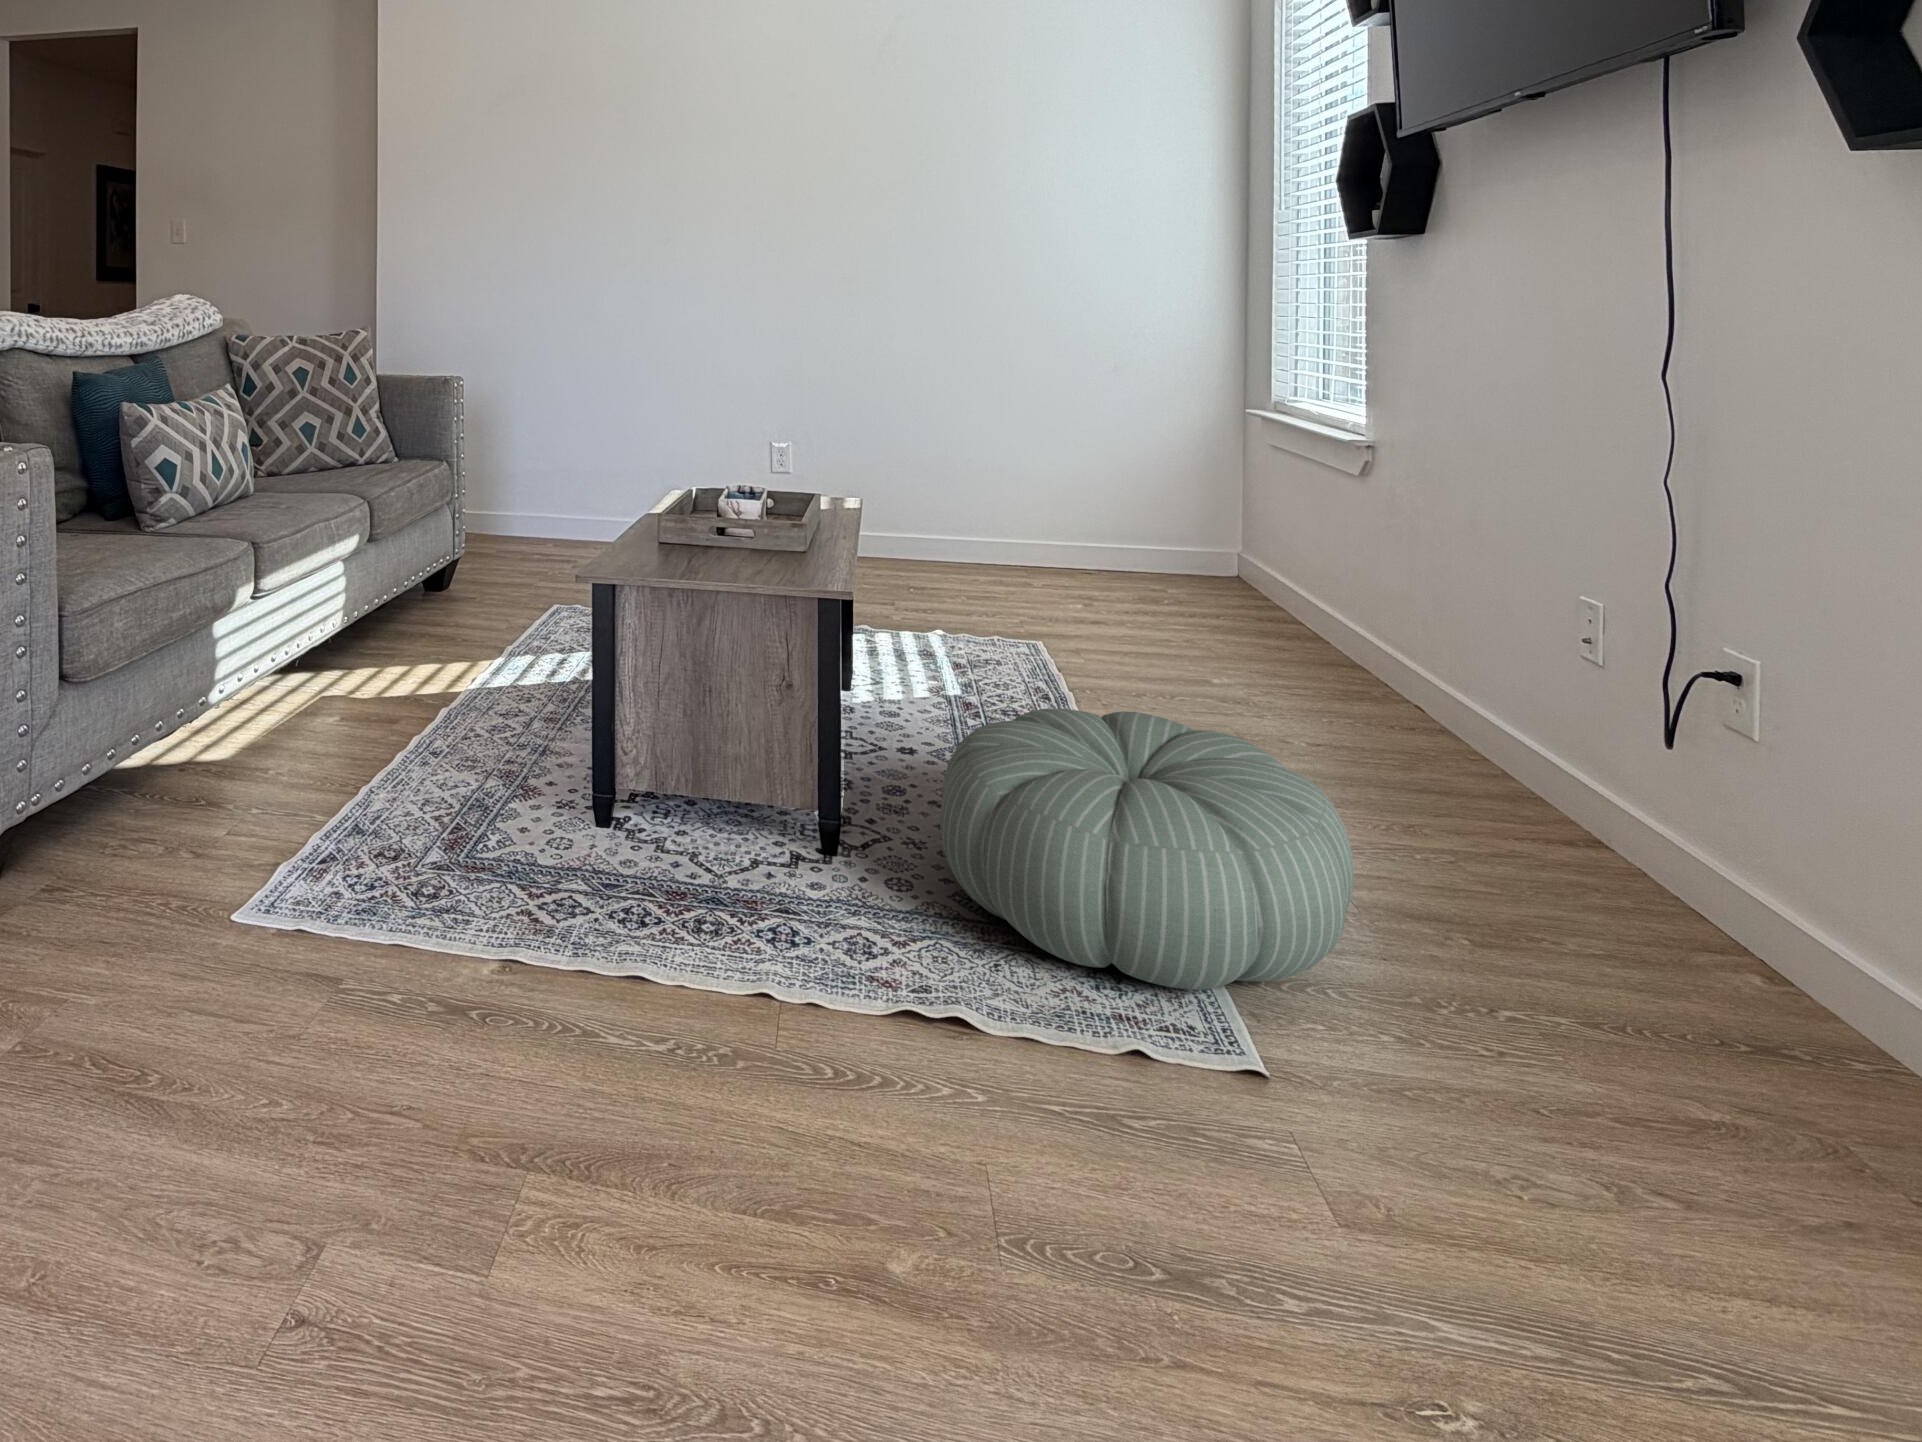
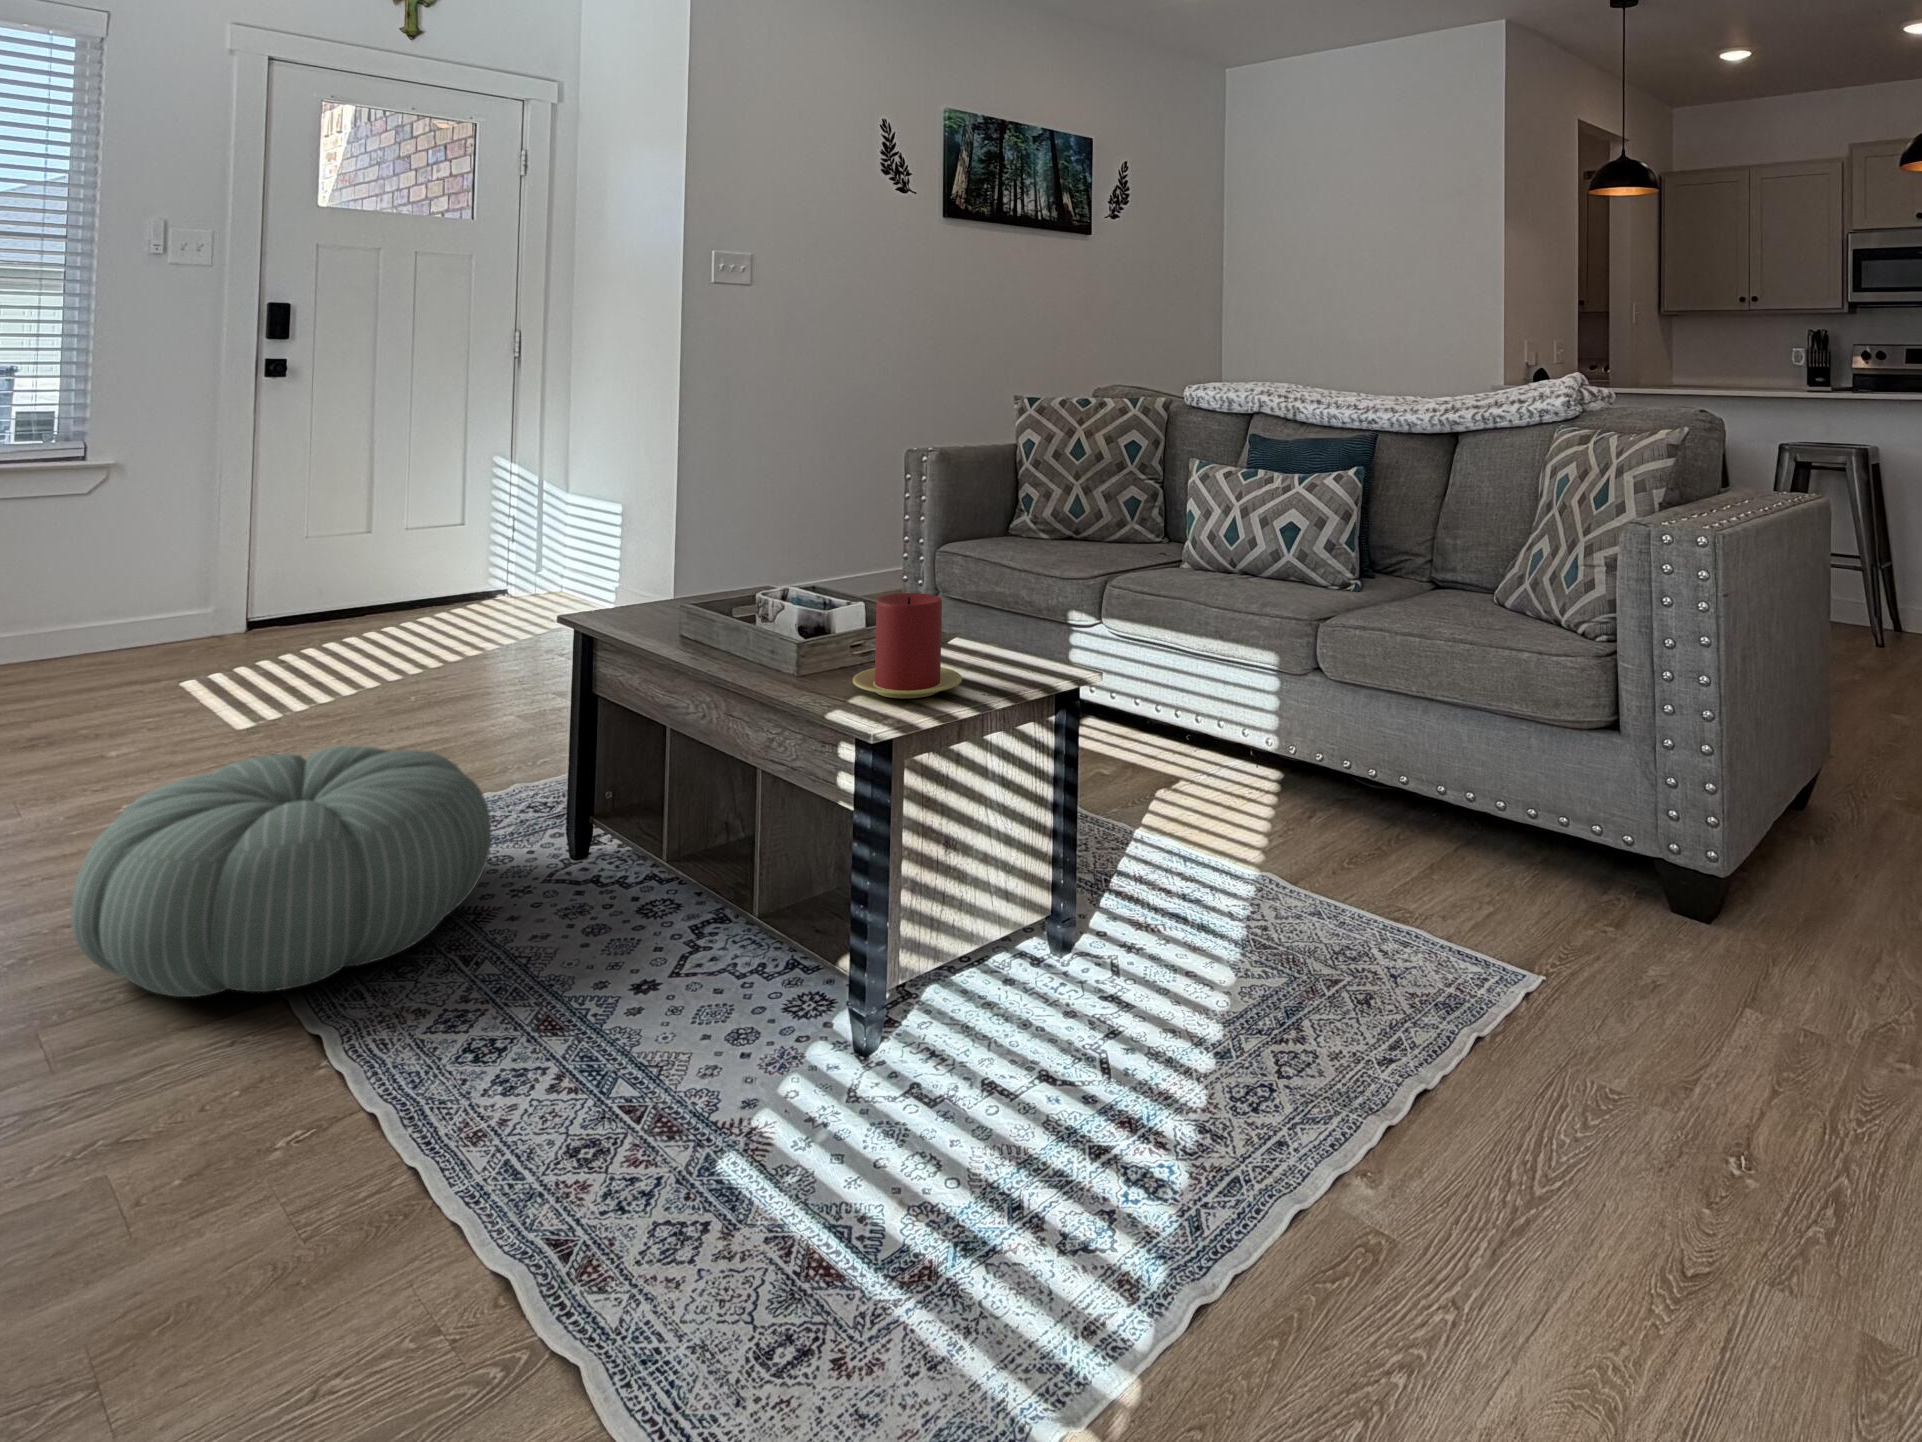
candle: none [718,456,794,525] -> present [853,593,962,698]

